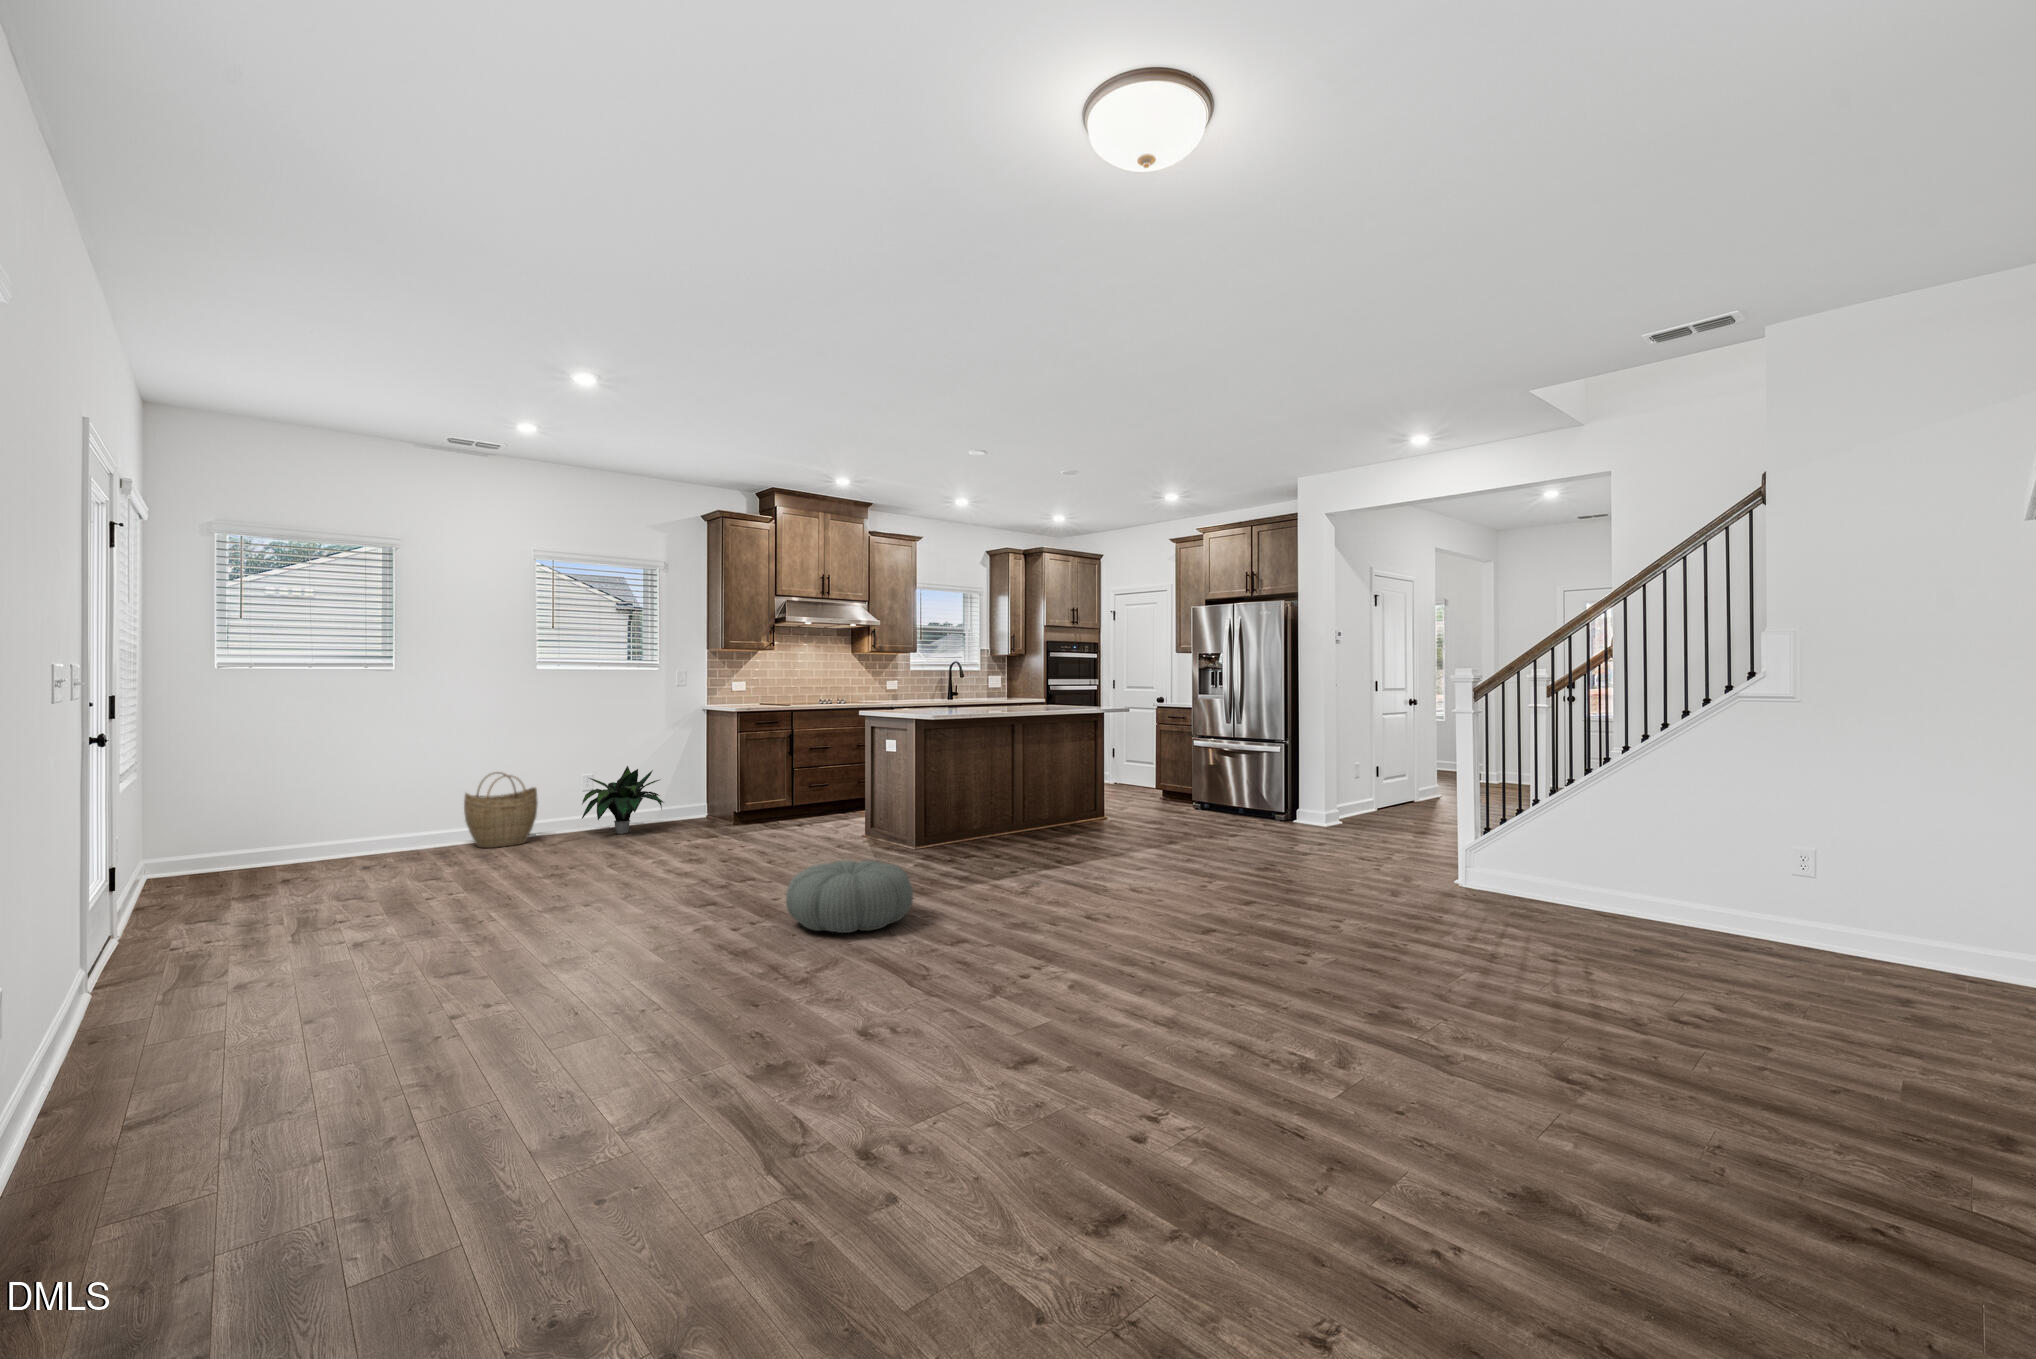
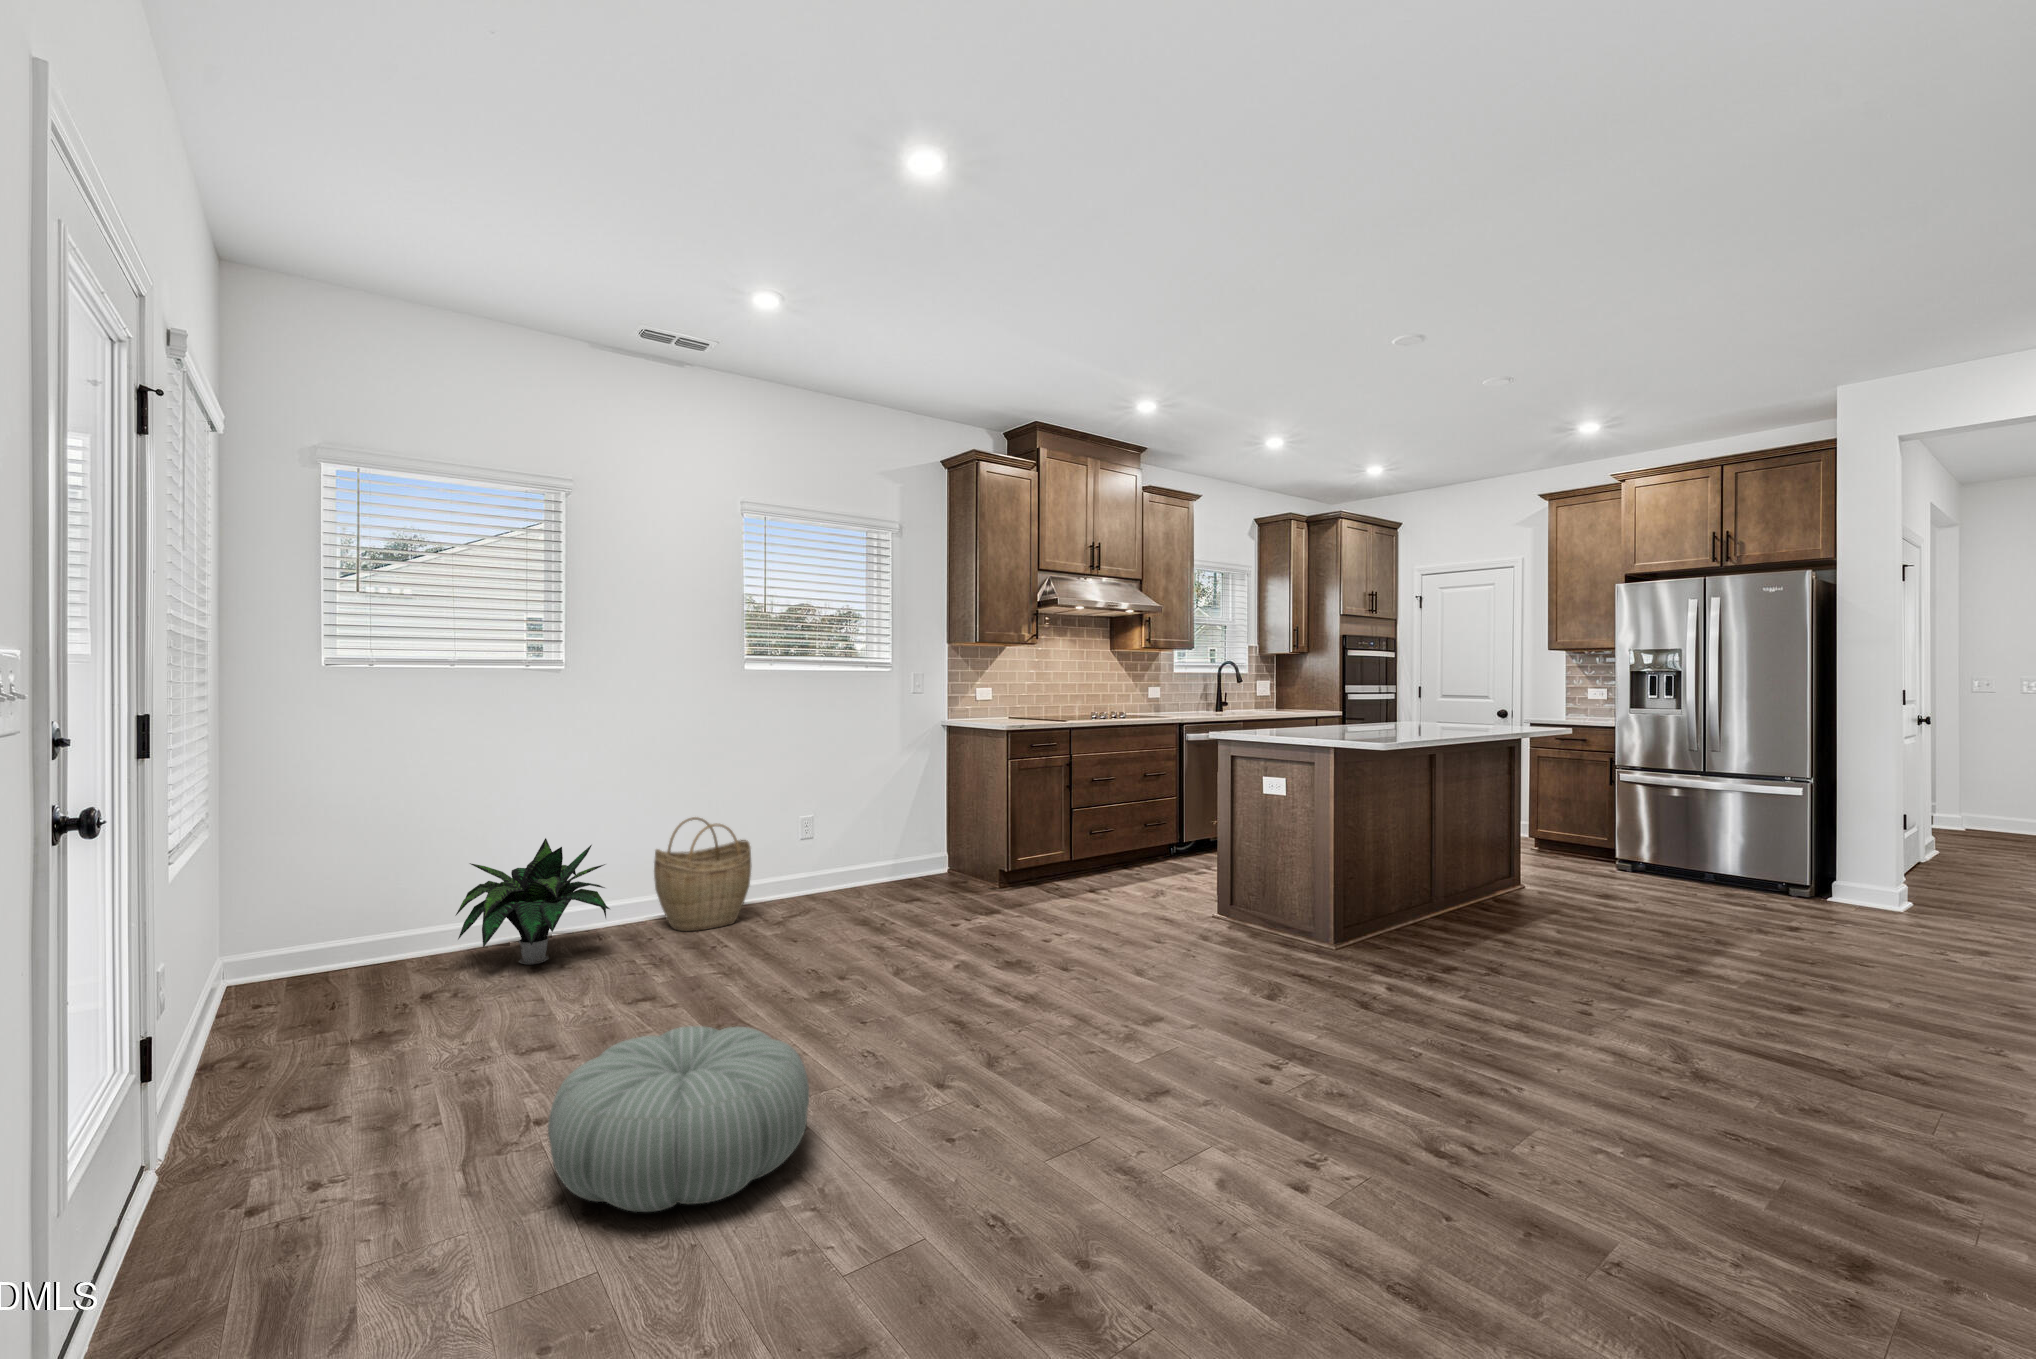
potted plant: present [582,766,664,834] -> present [456,838,610,965]
pouf: present [786,860,913,933] -> present [548,1026,809,1212]

